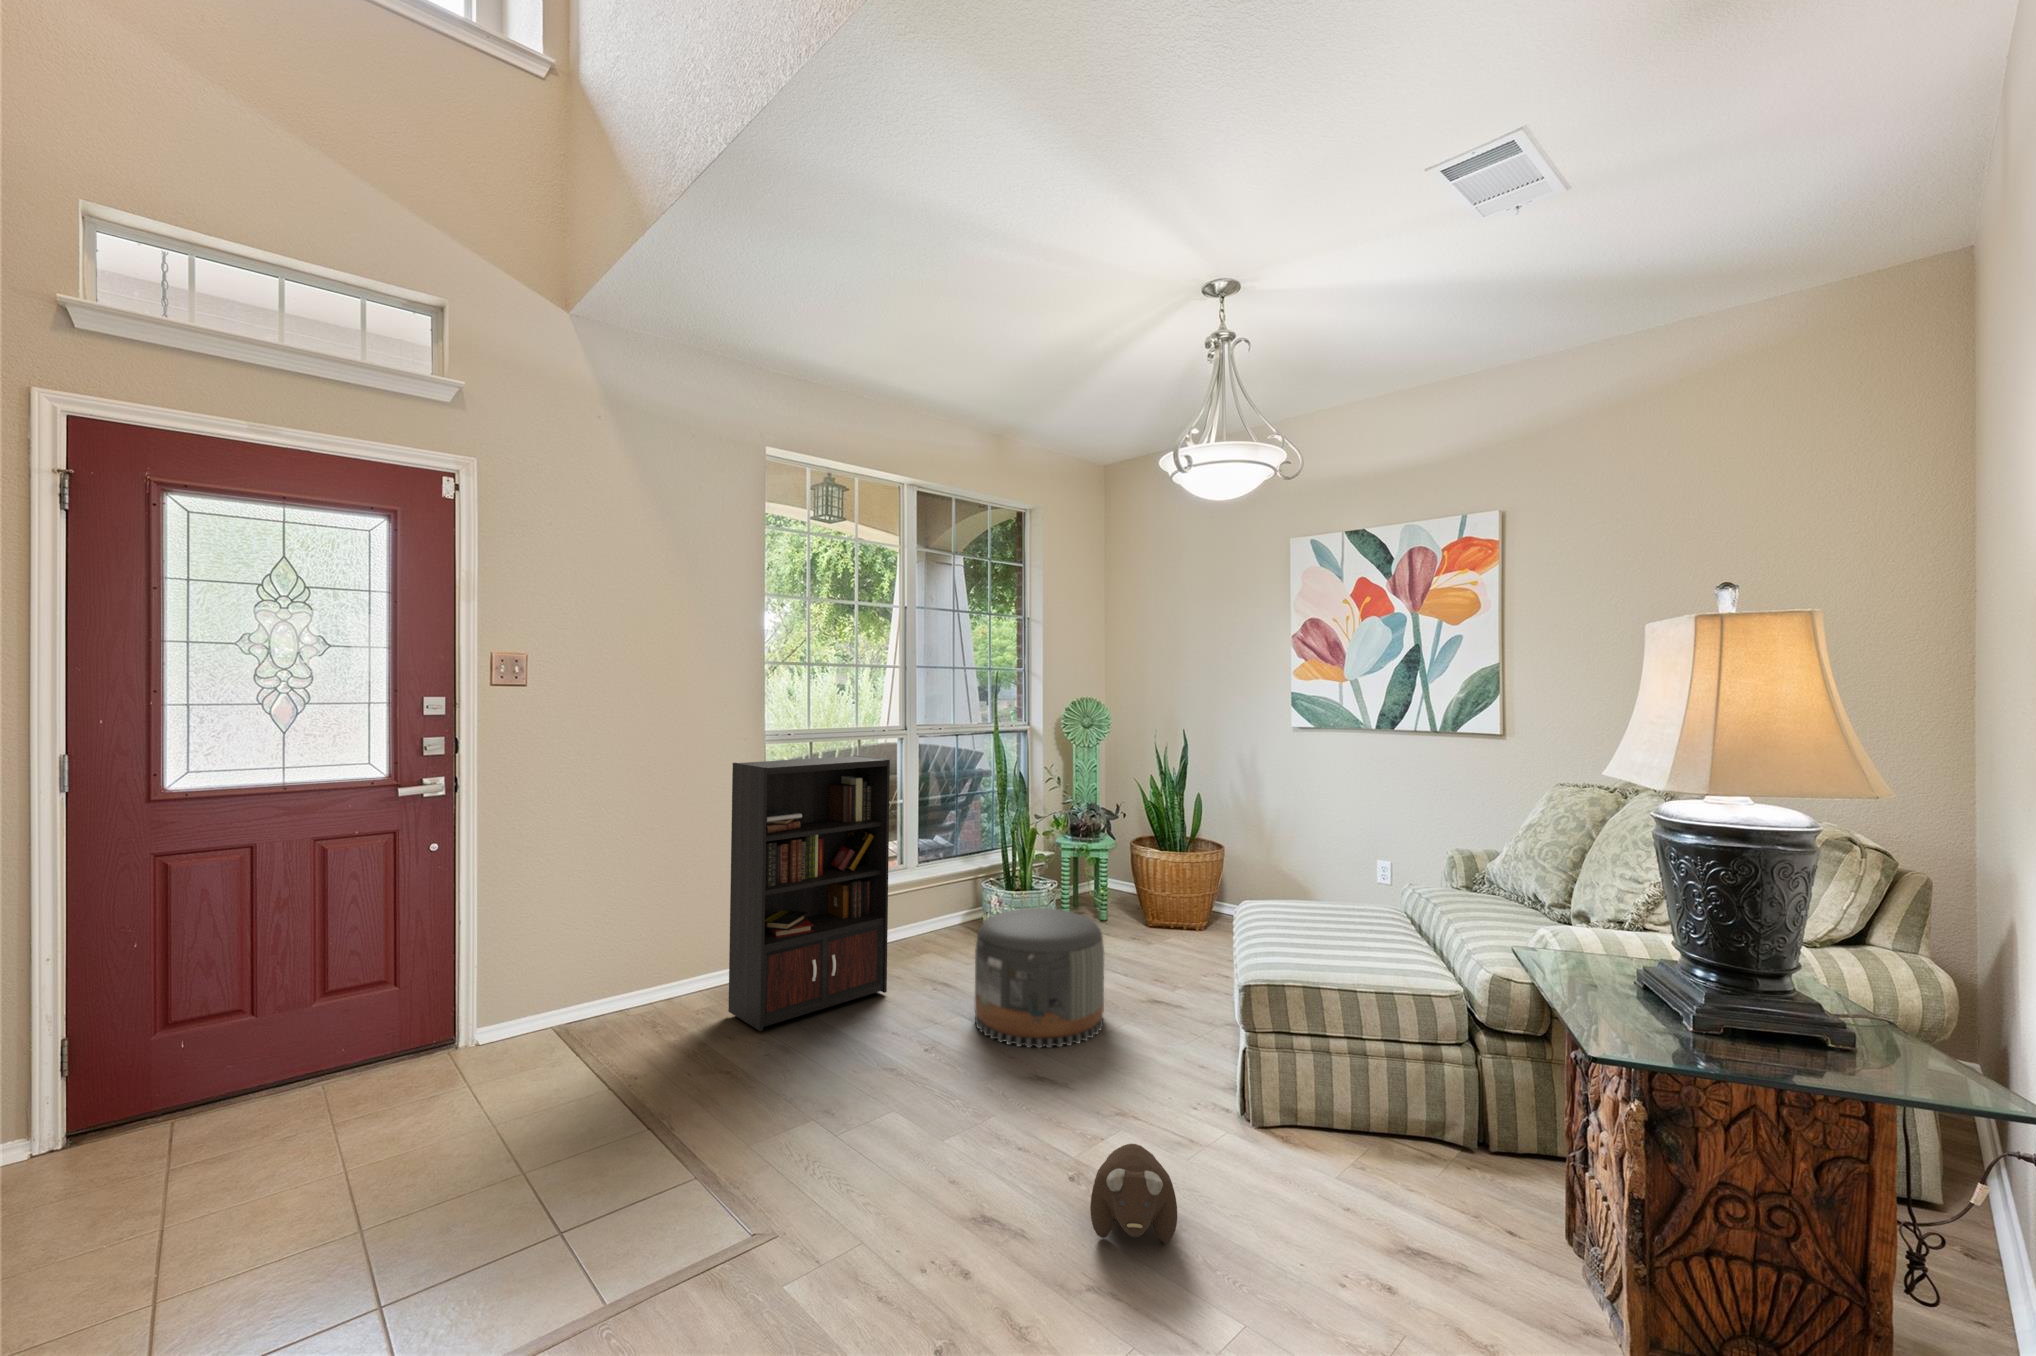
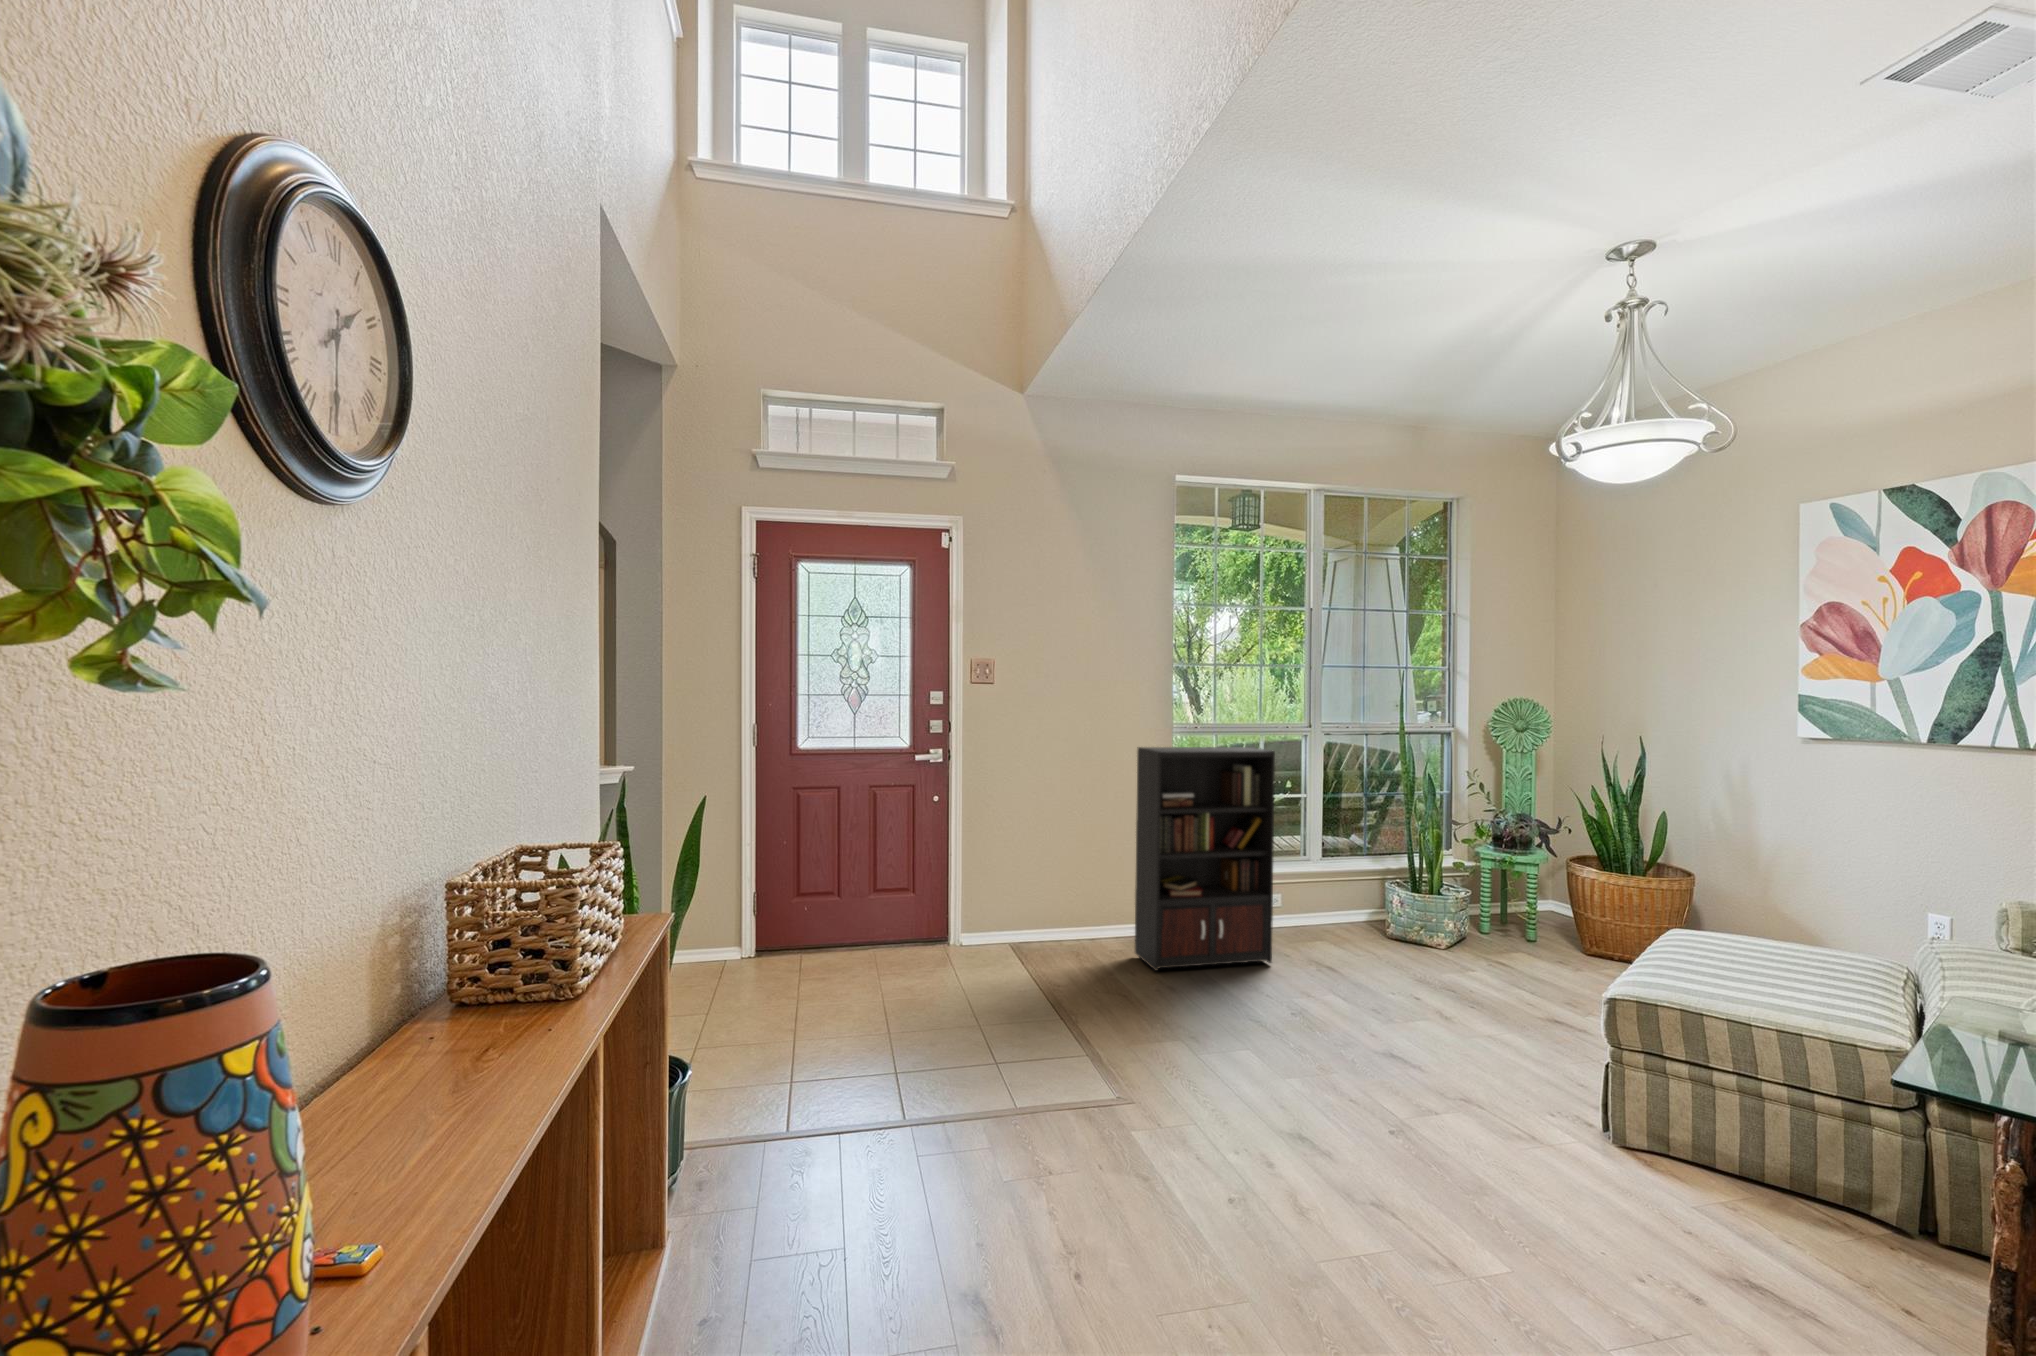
pouf: present [975,908,1104,1048] -> none [1348,904,1488,1039]
plush toy: present [1090,1144,1177,1243] -> none [1389,1103,1474,1196]

